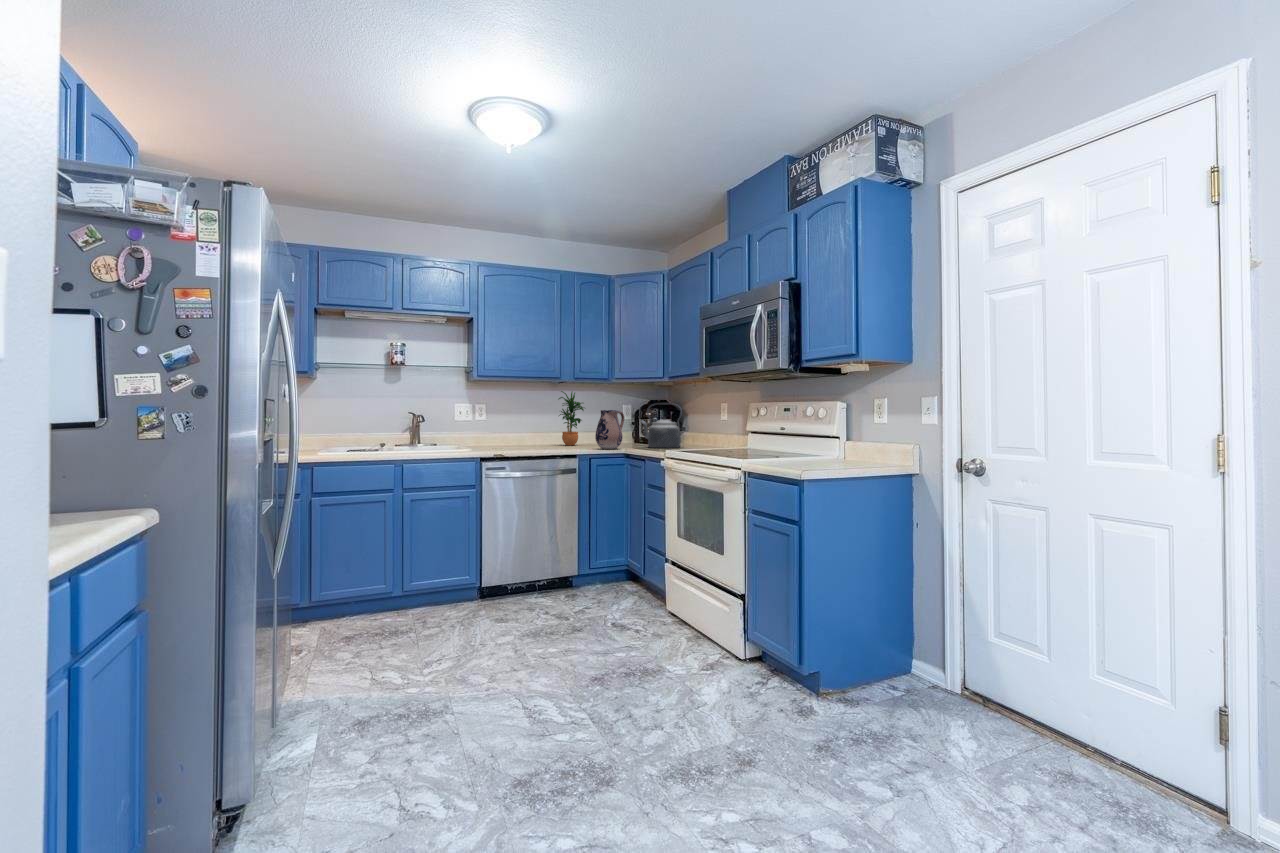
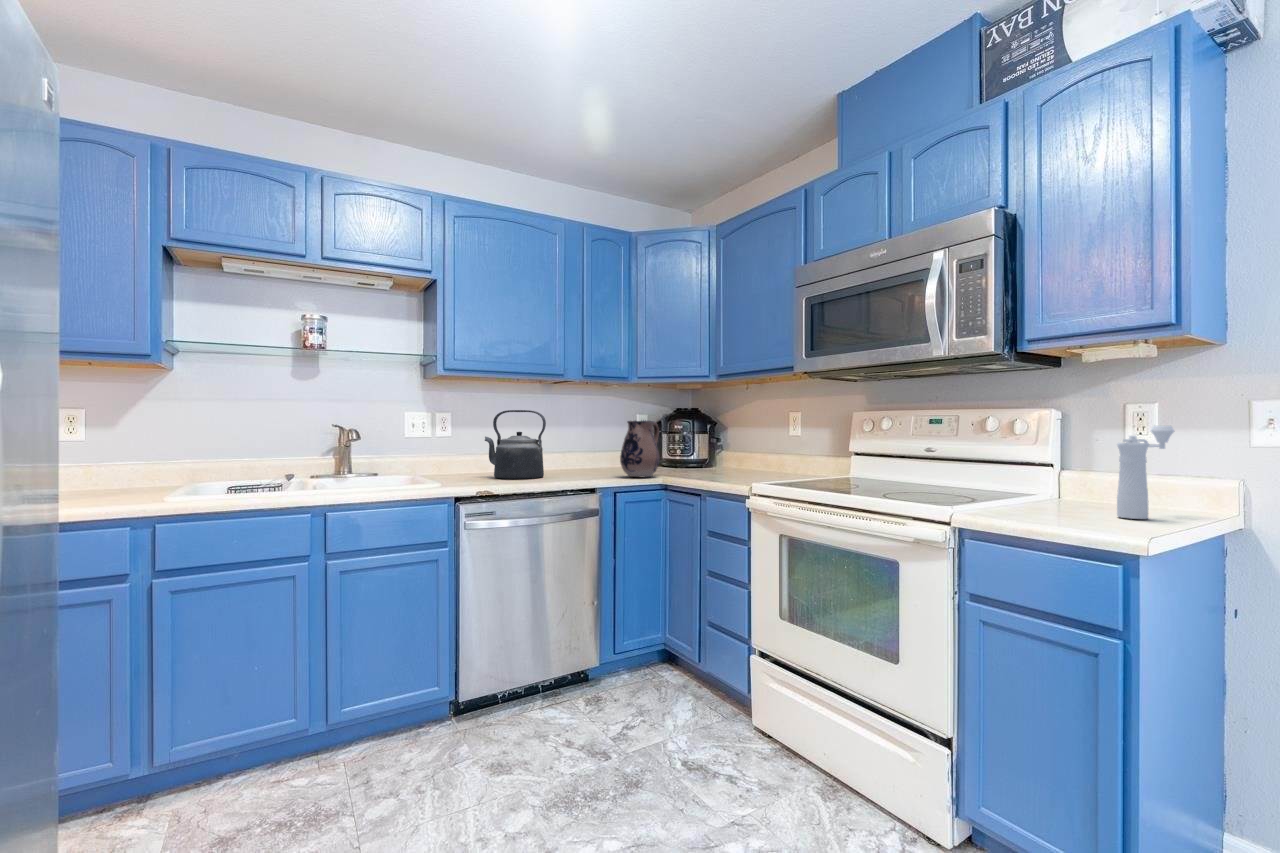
potted plant: present [559,391,584,446] -> none [548,393,591,470]
kettle: present [641,403,682,448] -> present [485,410,546,479]
pepper mill: none [827,413,865,466] -> present [1117,426,1174,519]

